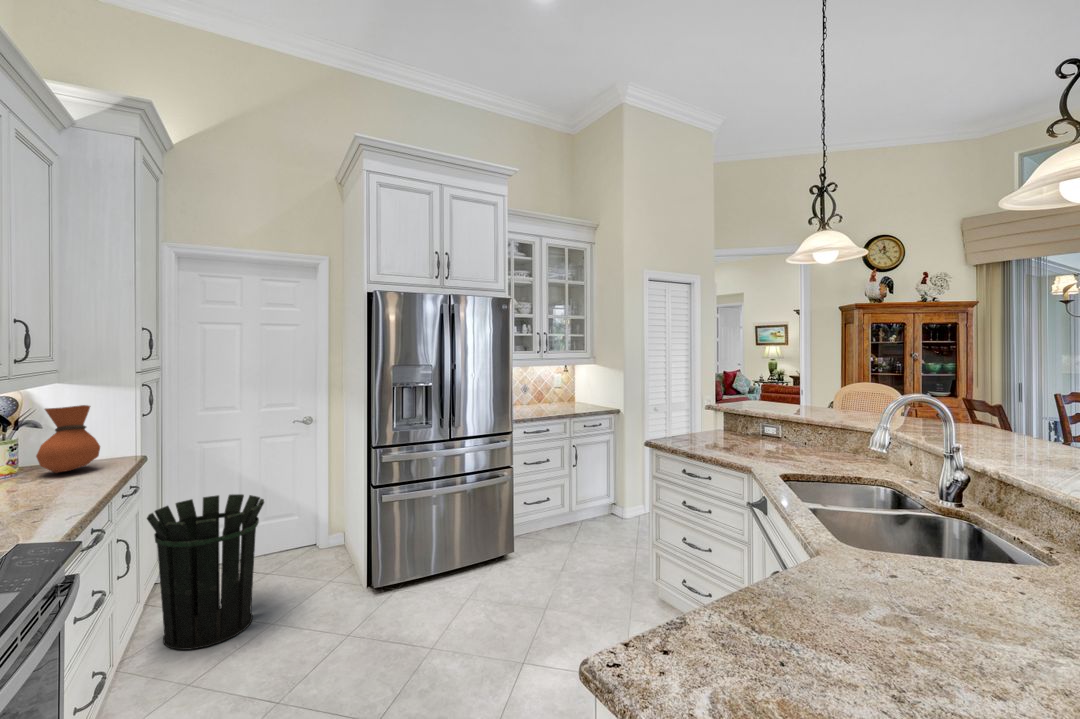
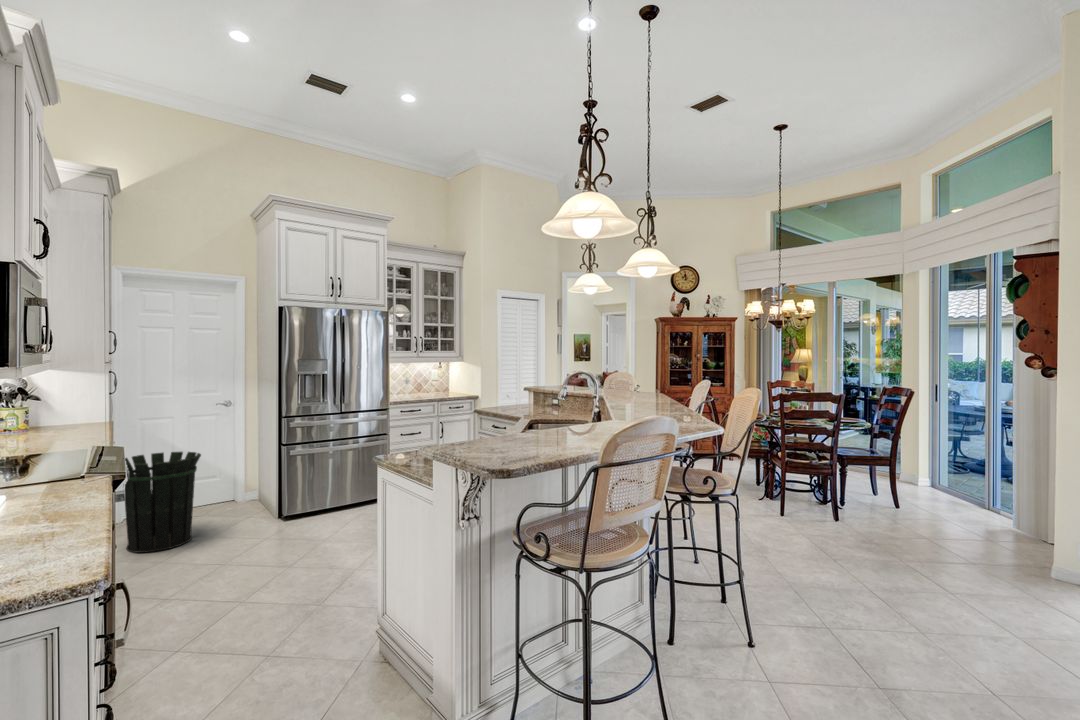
vase: present [36,405,100,473] -> none [45,383,87,428]

